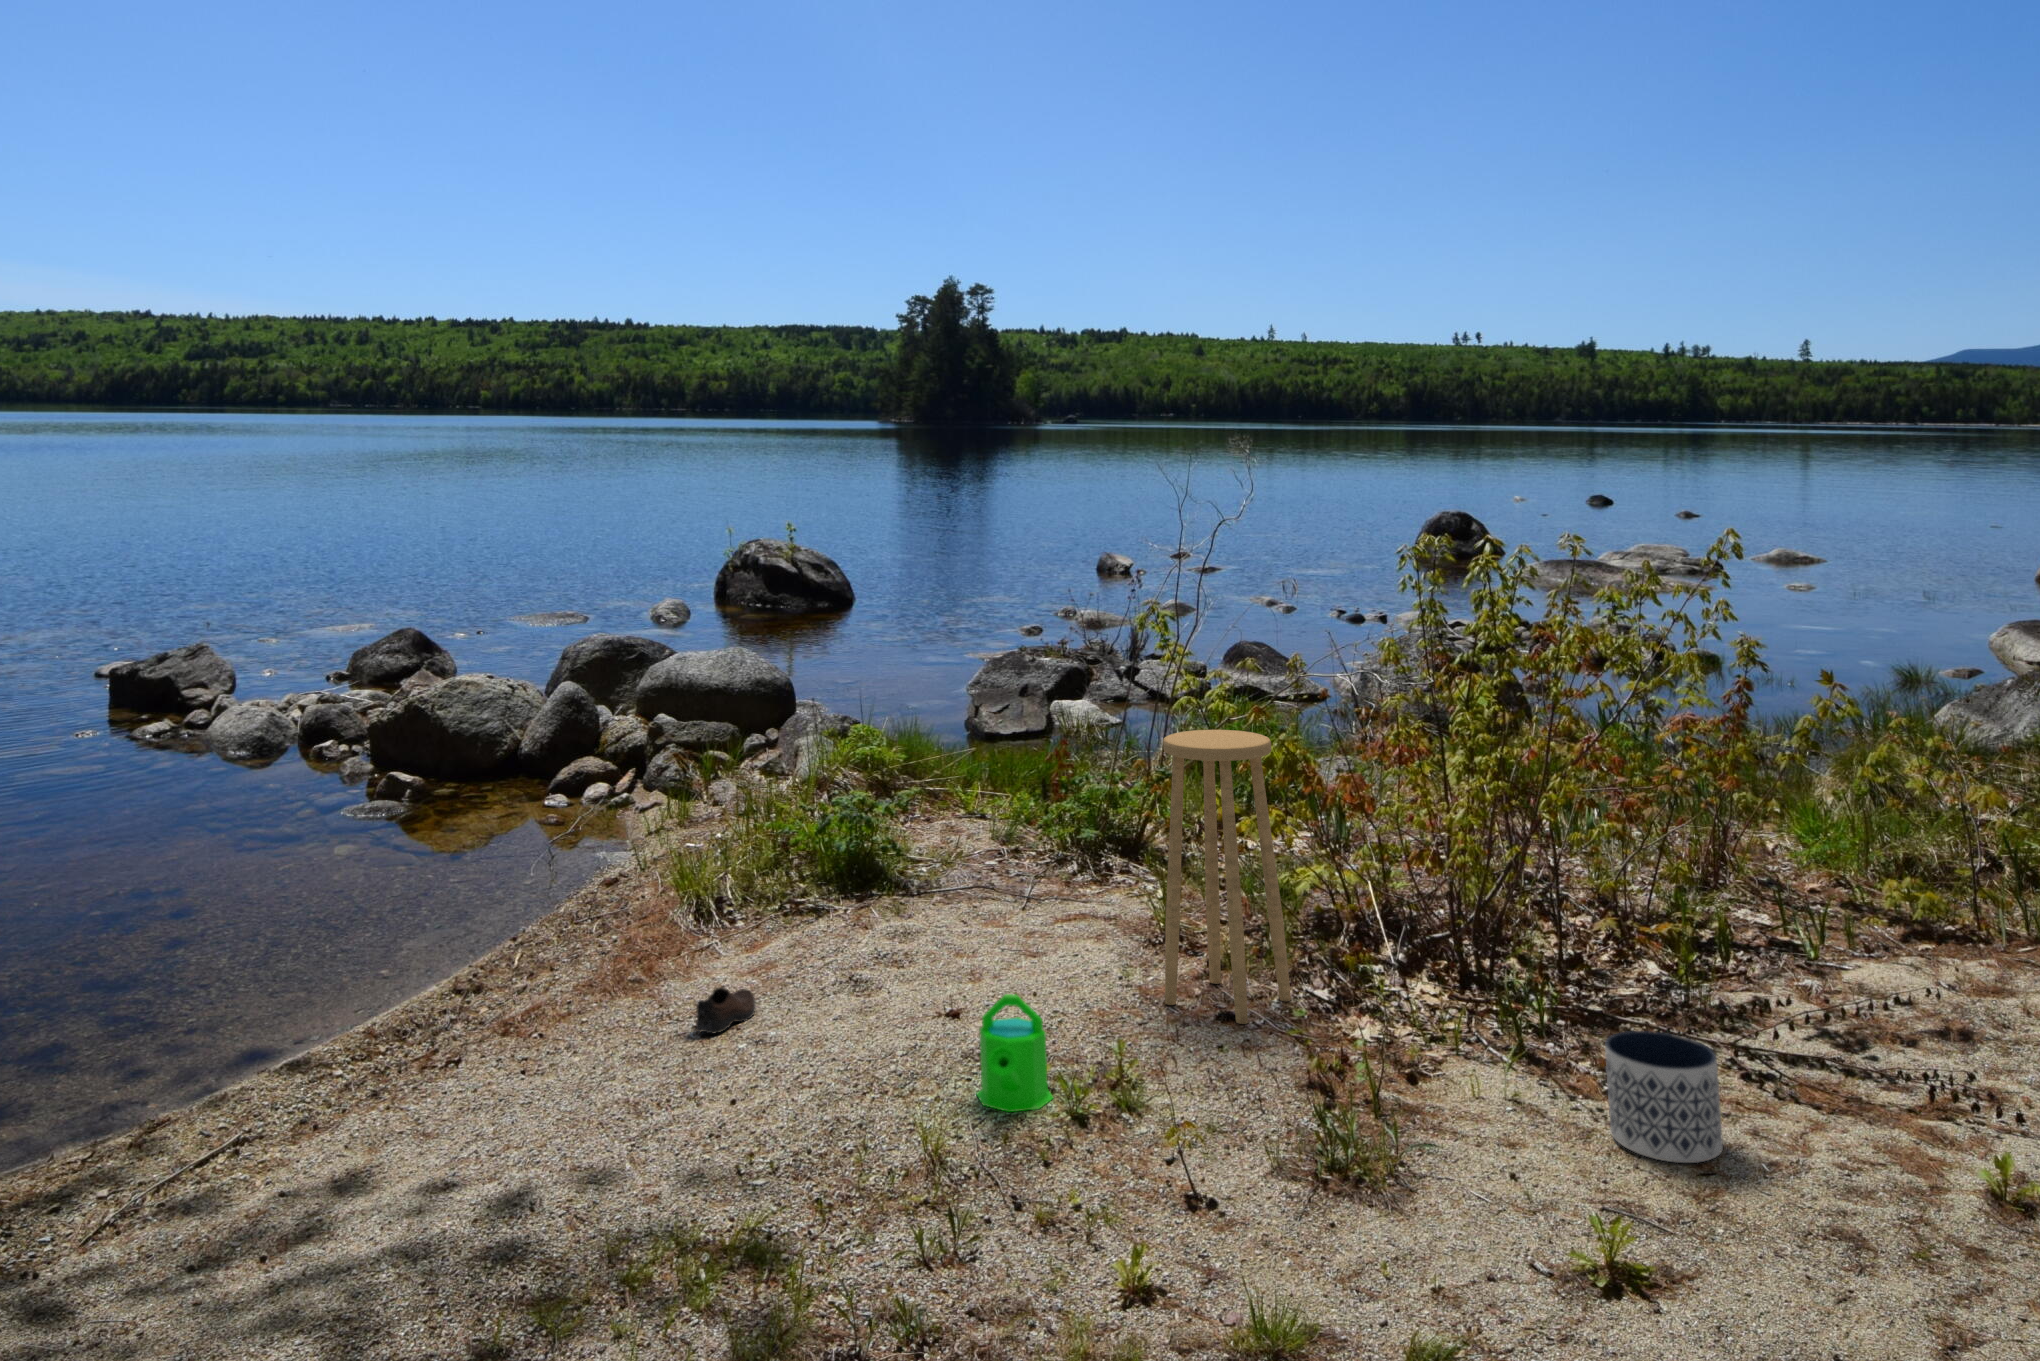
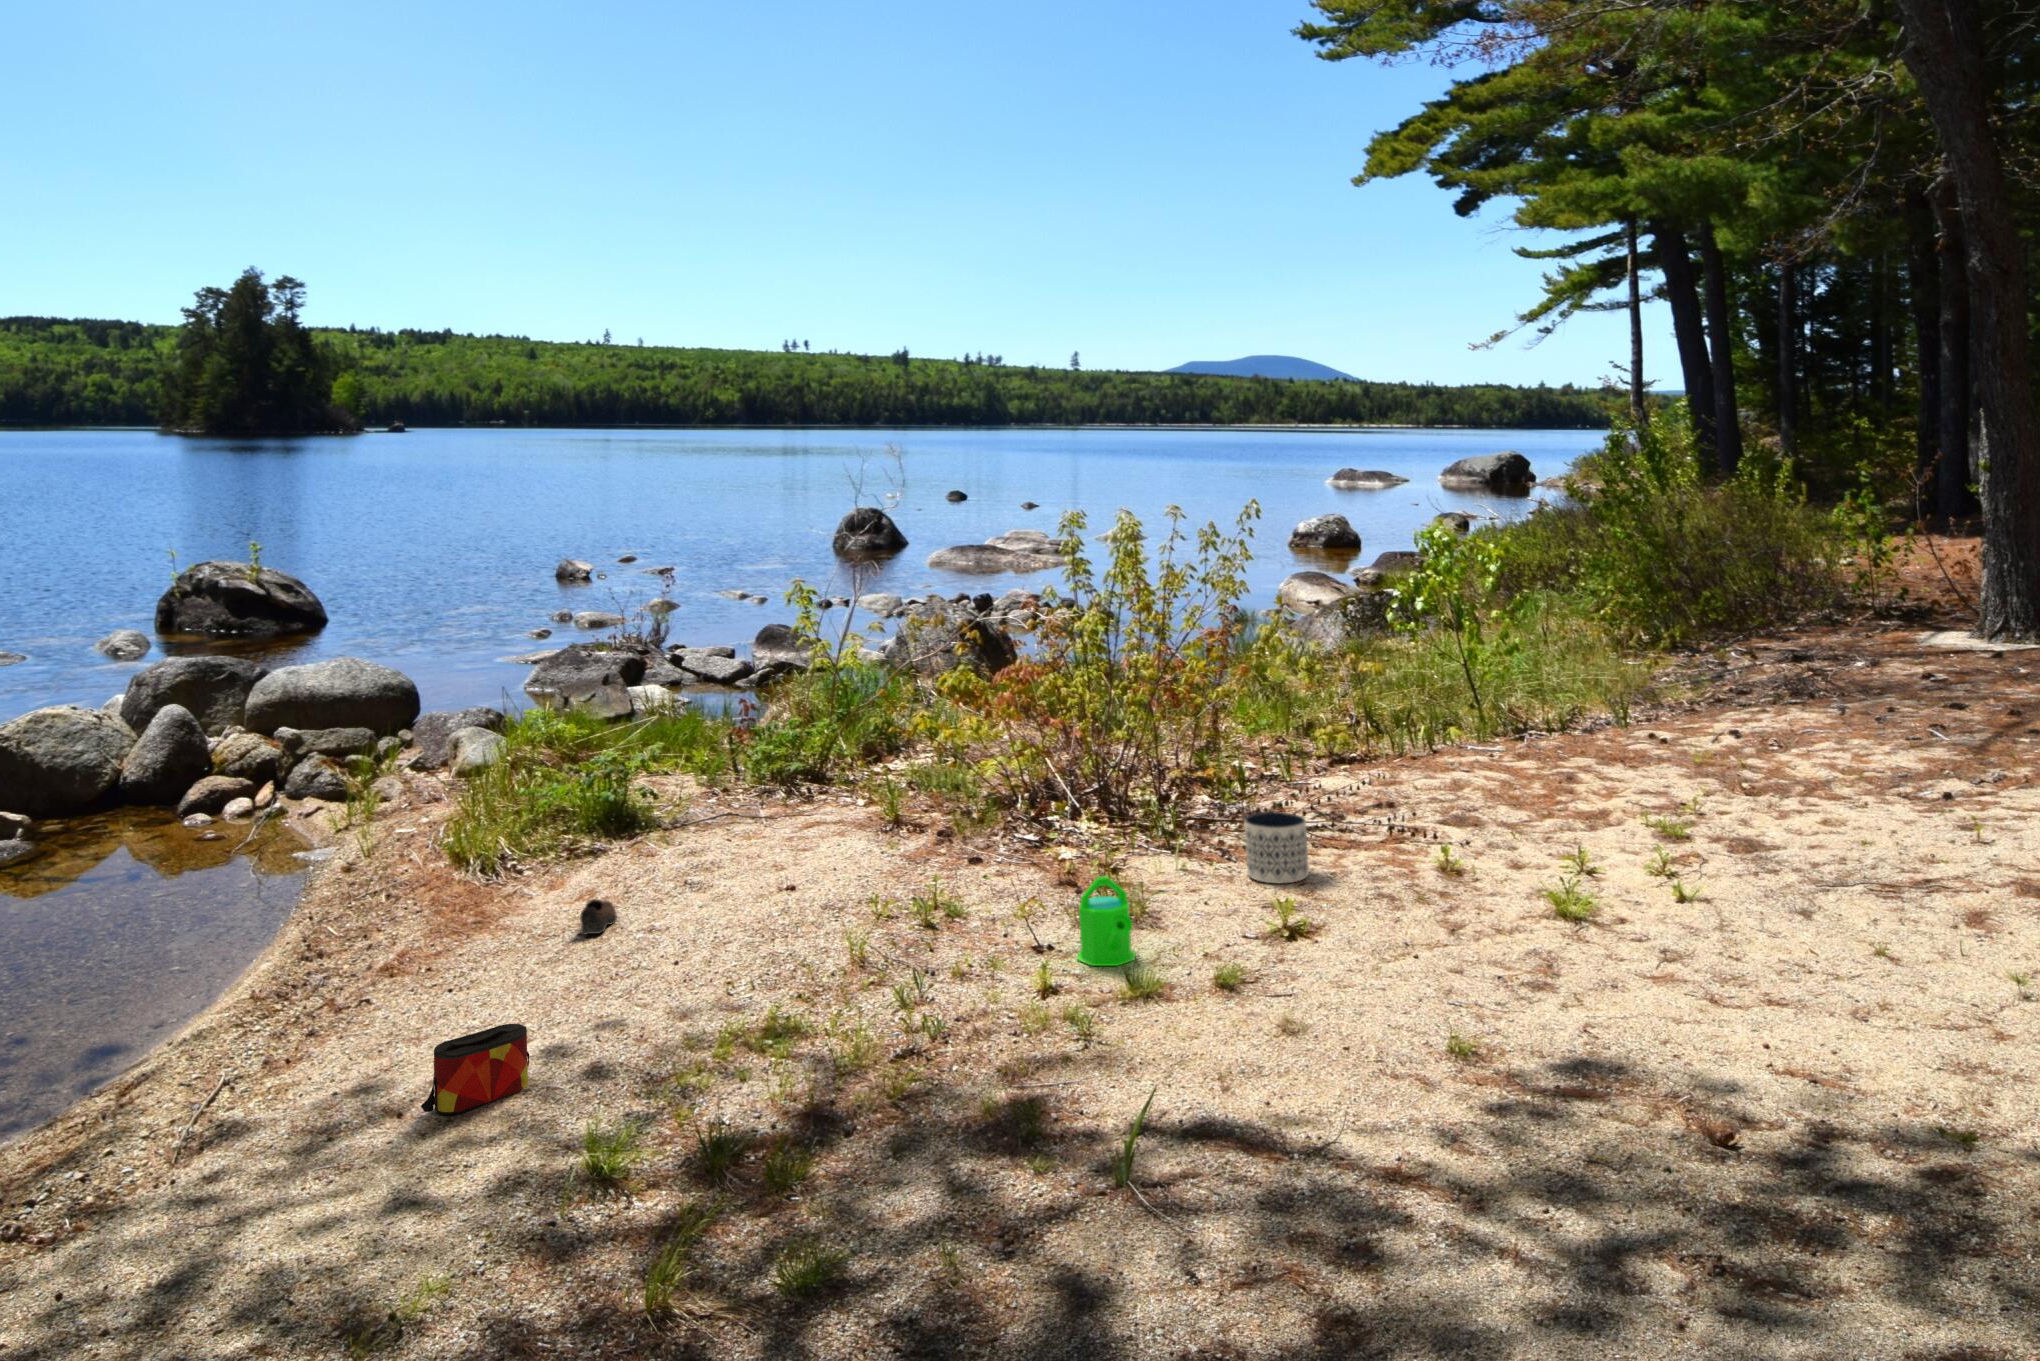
stool: present [1163,730,1291,1024] -> none [931,661,1016,862]
watering can: present [977,994,1053,1112] -> present [1077,876,1136,966]
bag: none [294,1170,444,1283] -> present [421,1024,529,1115]

